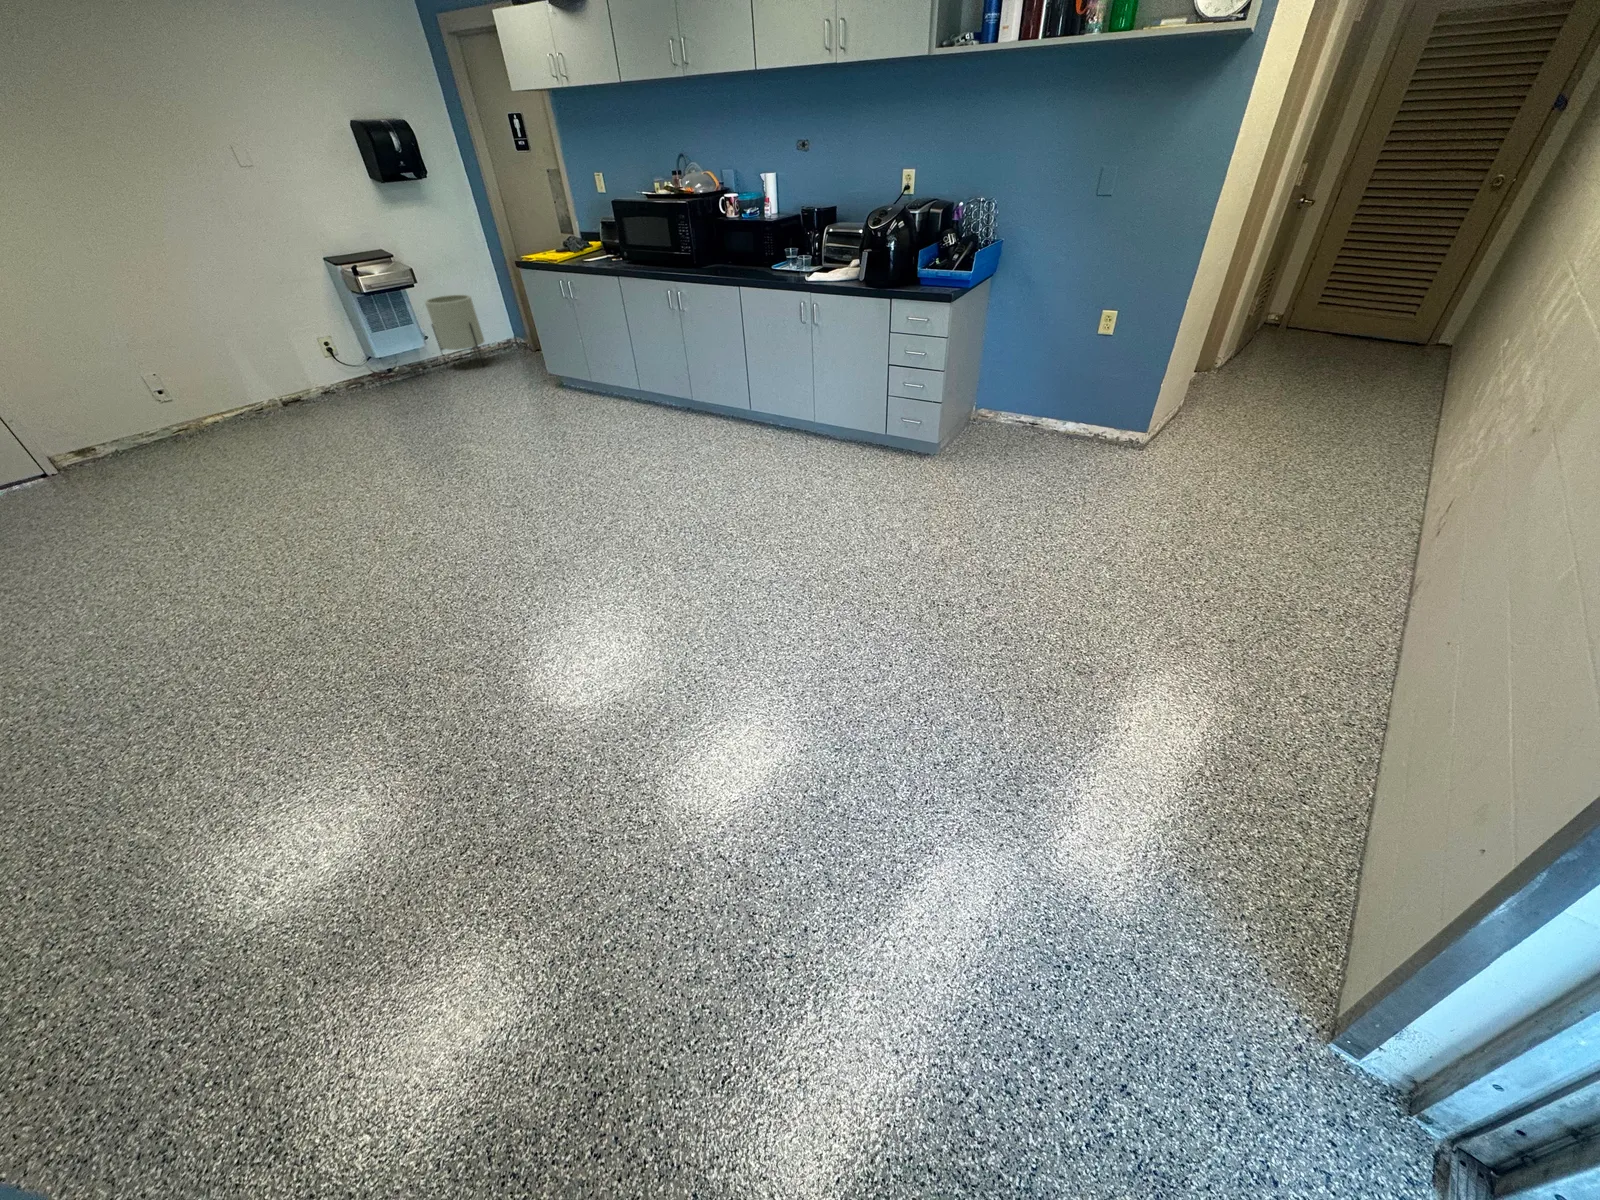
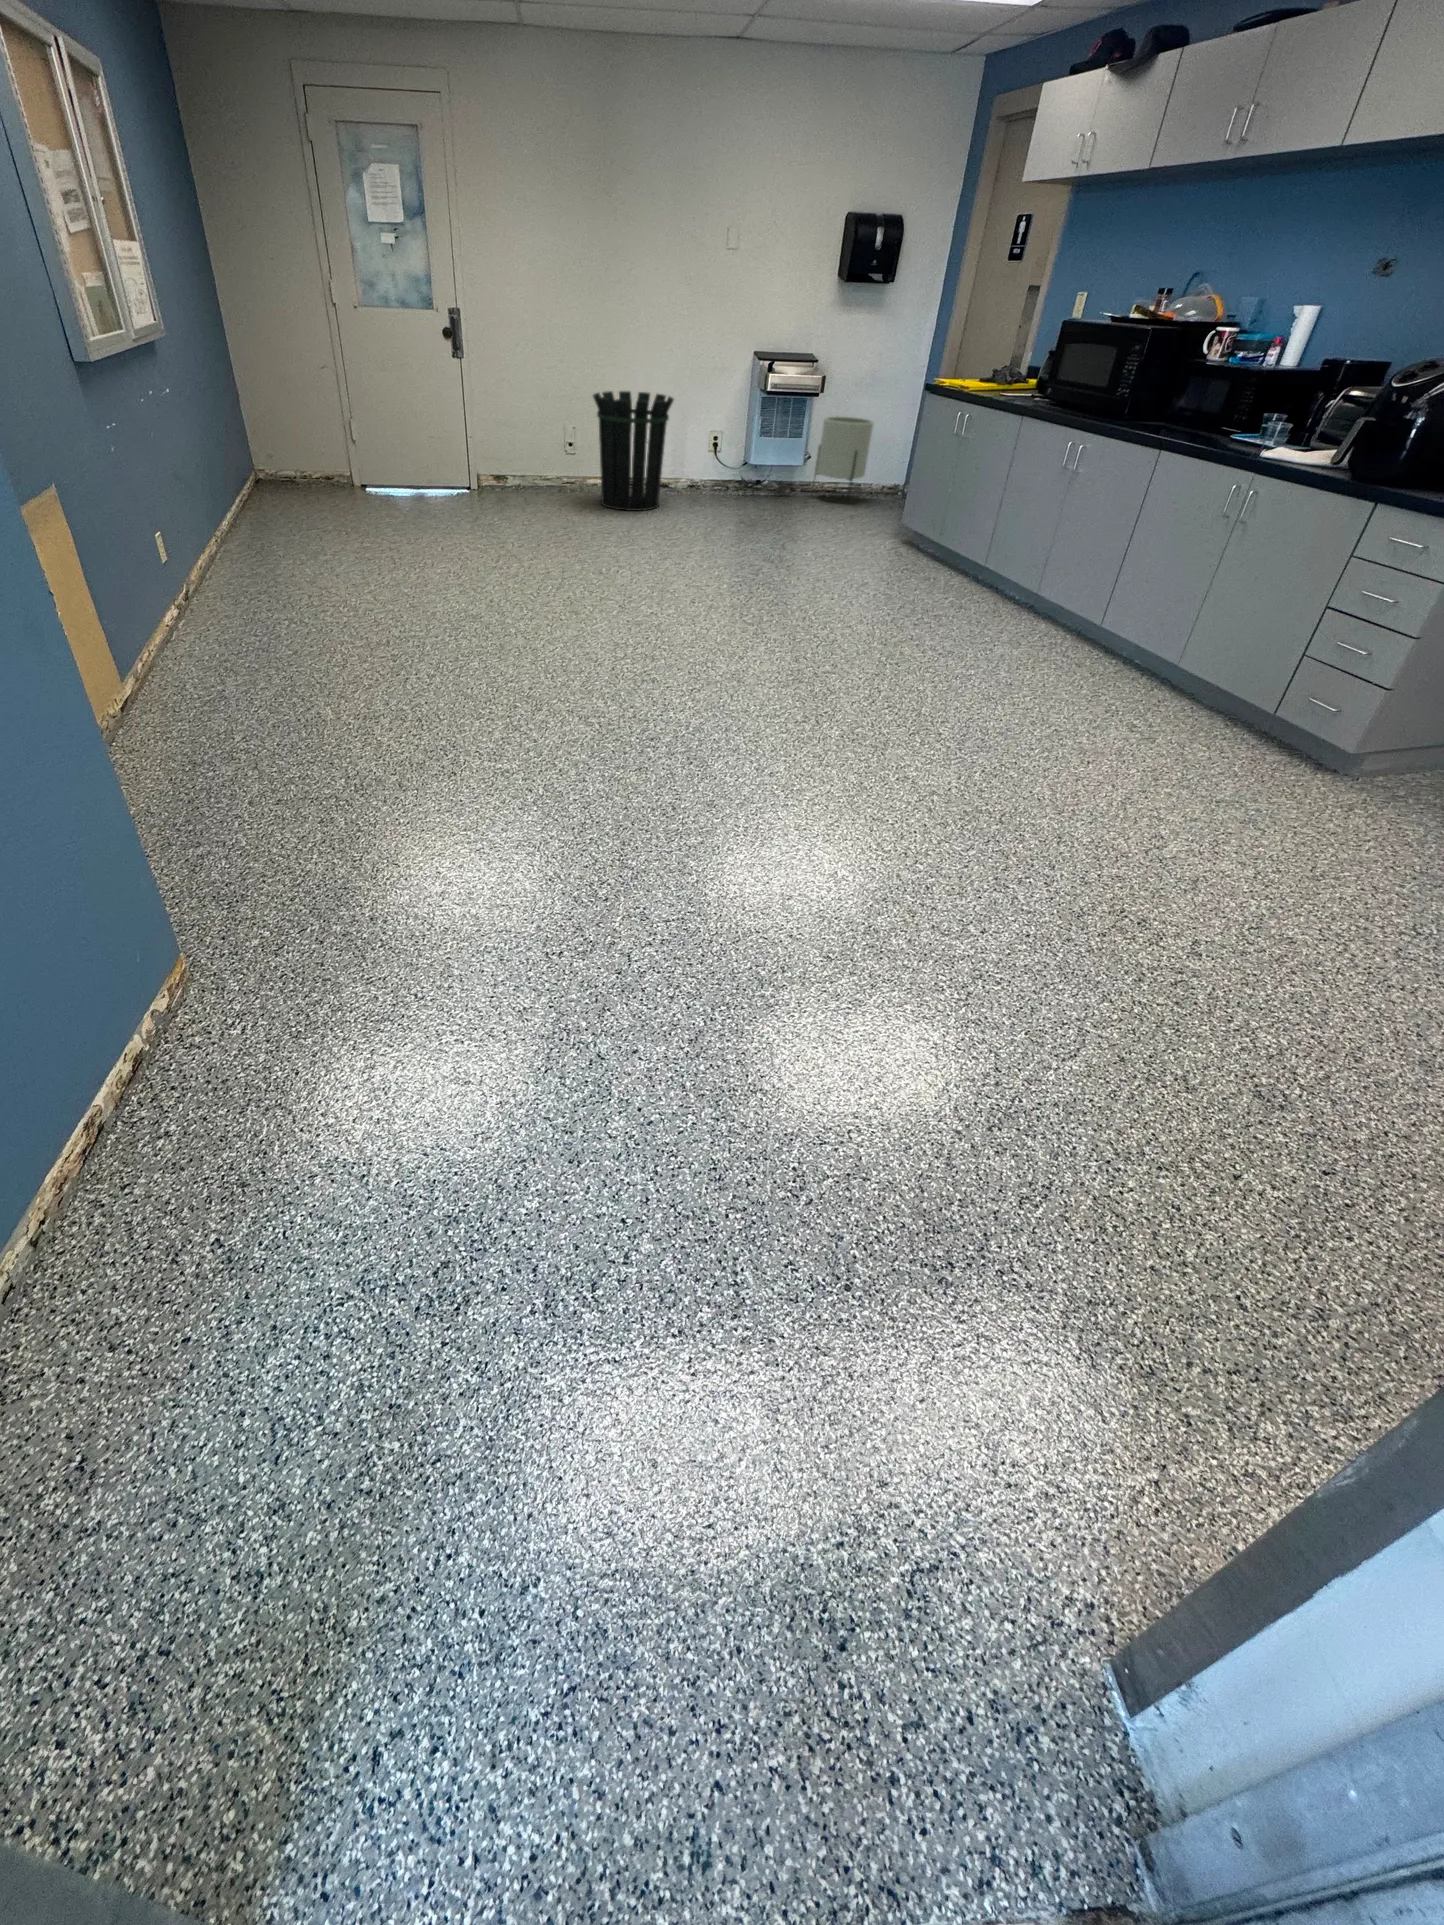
waste bin: none [167,317,310,440] -> present [593,391,674,511]

